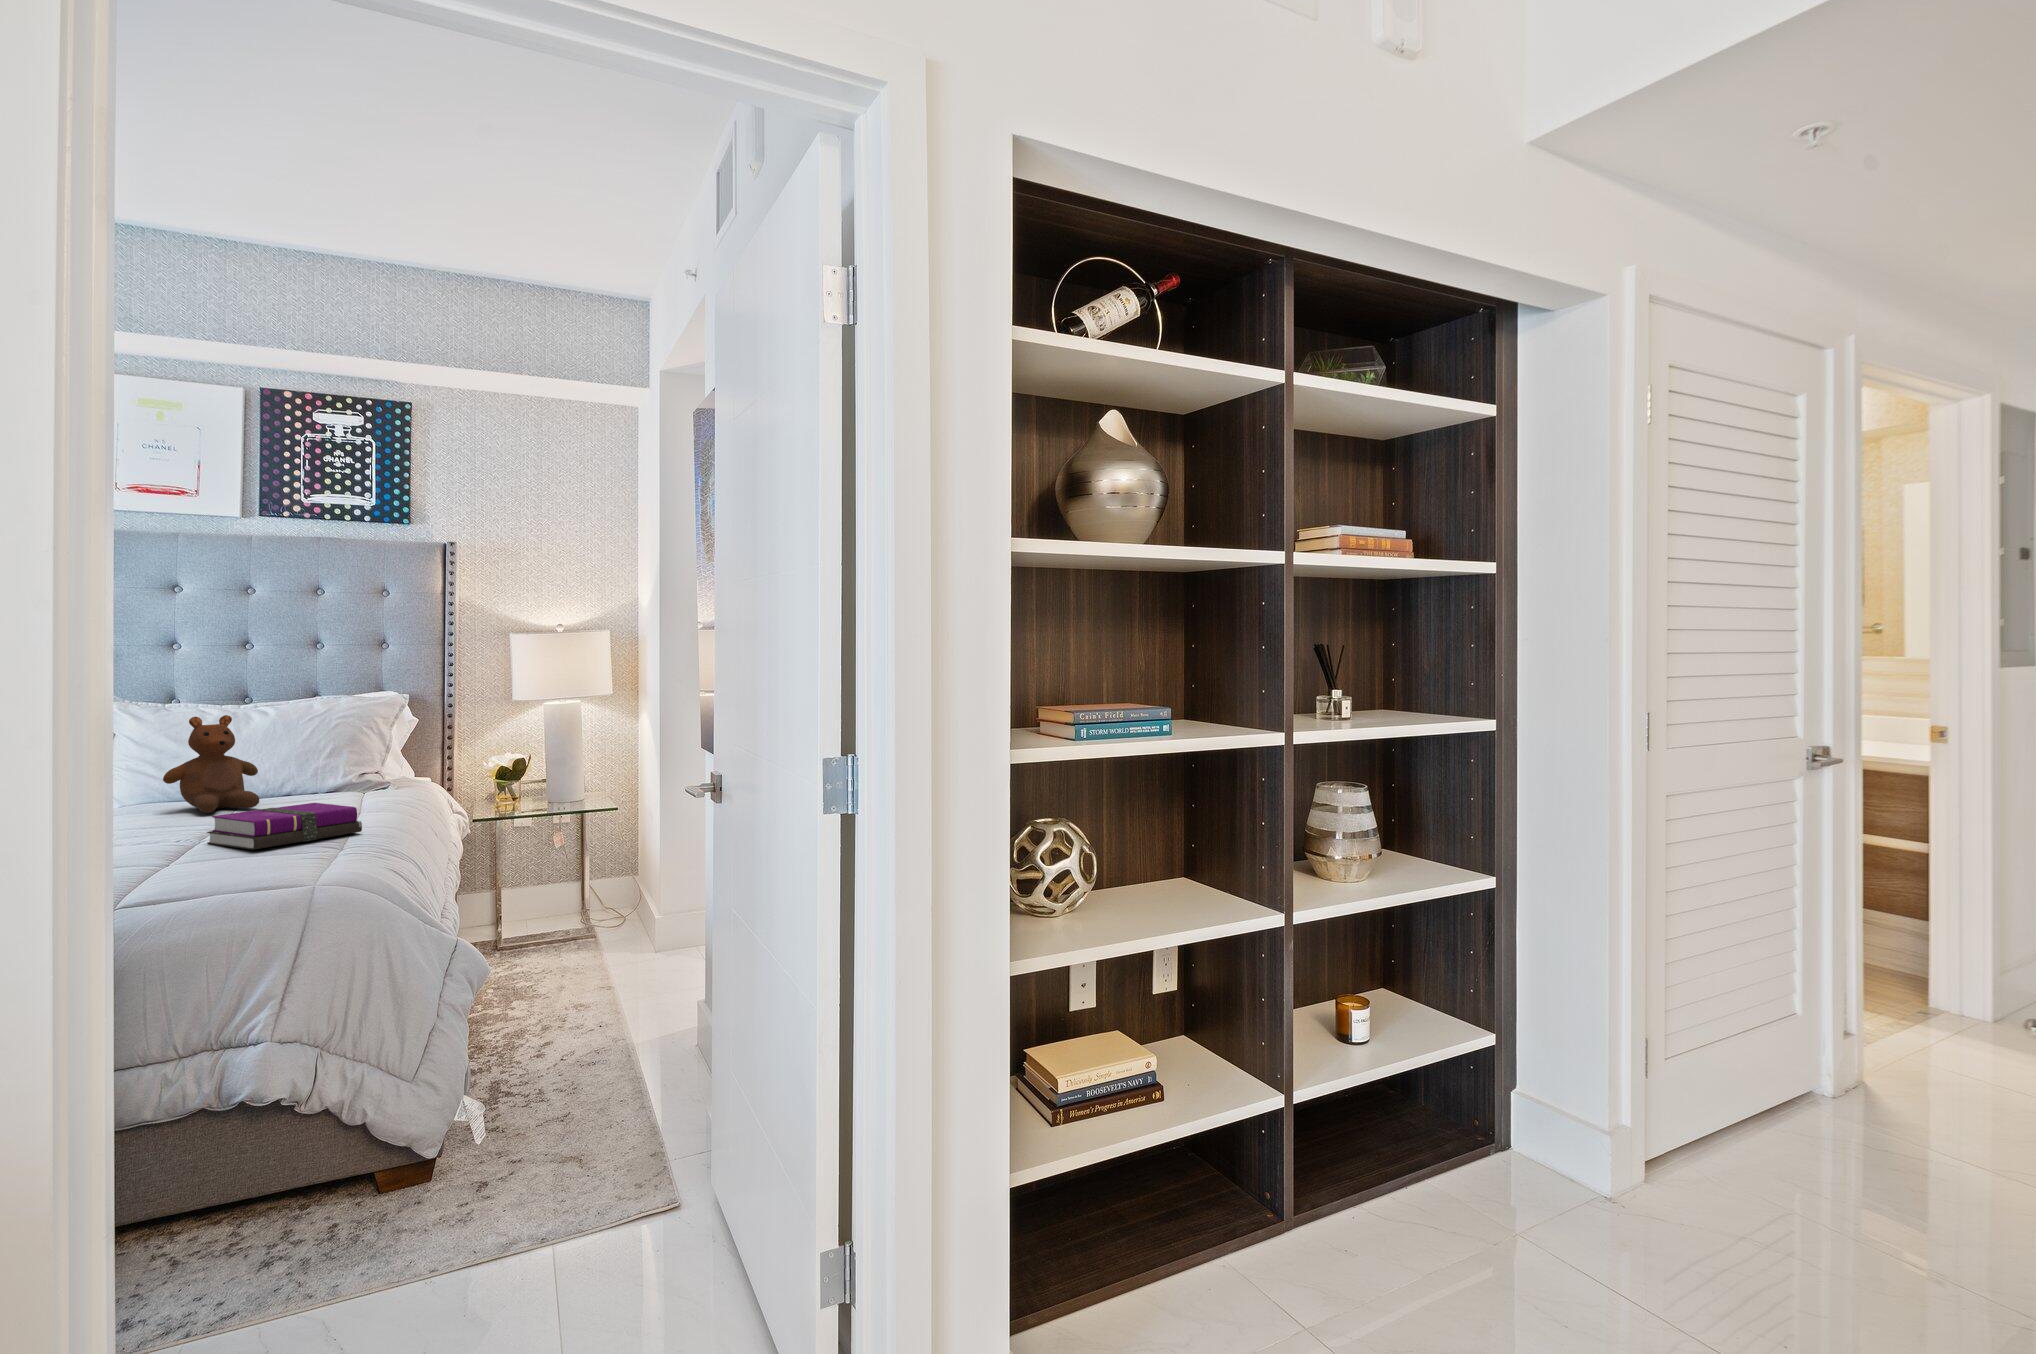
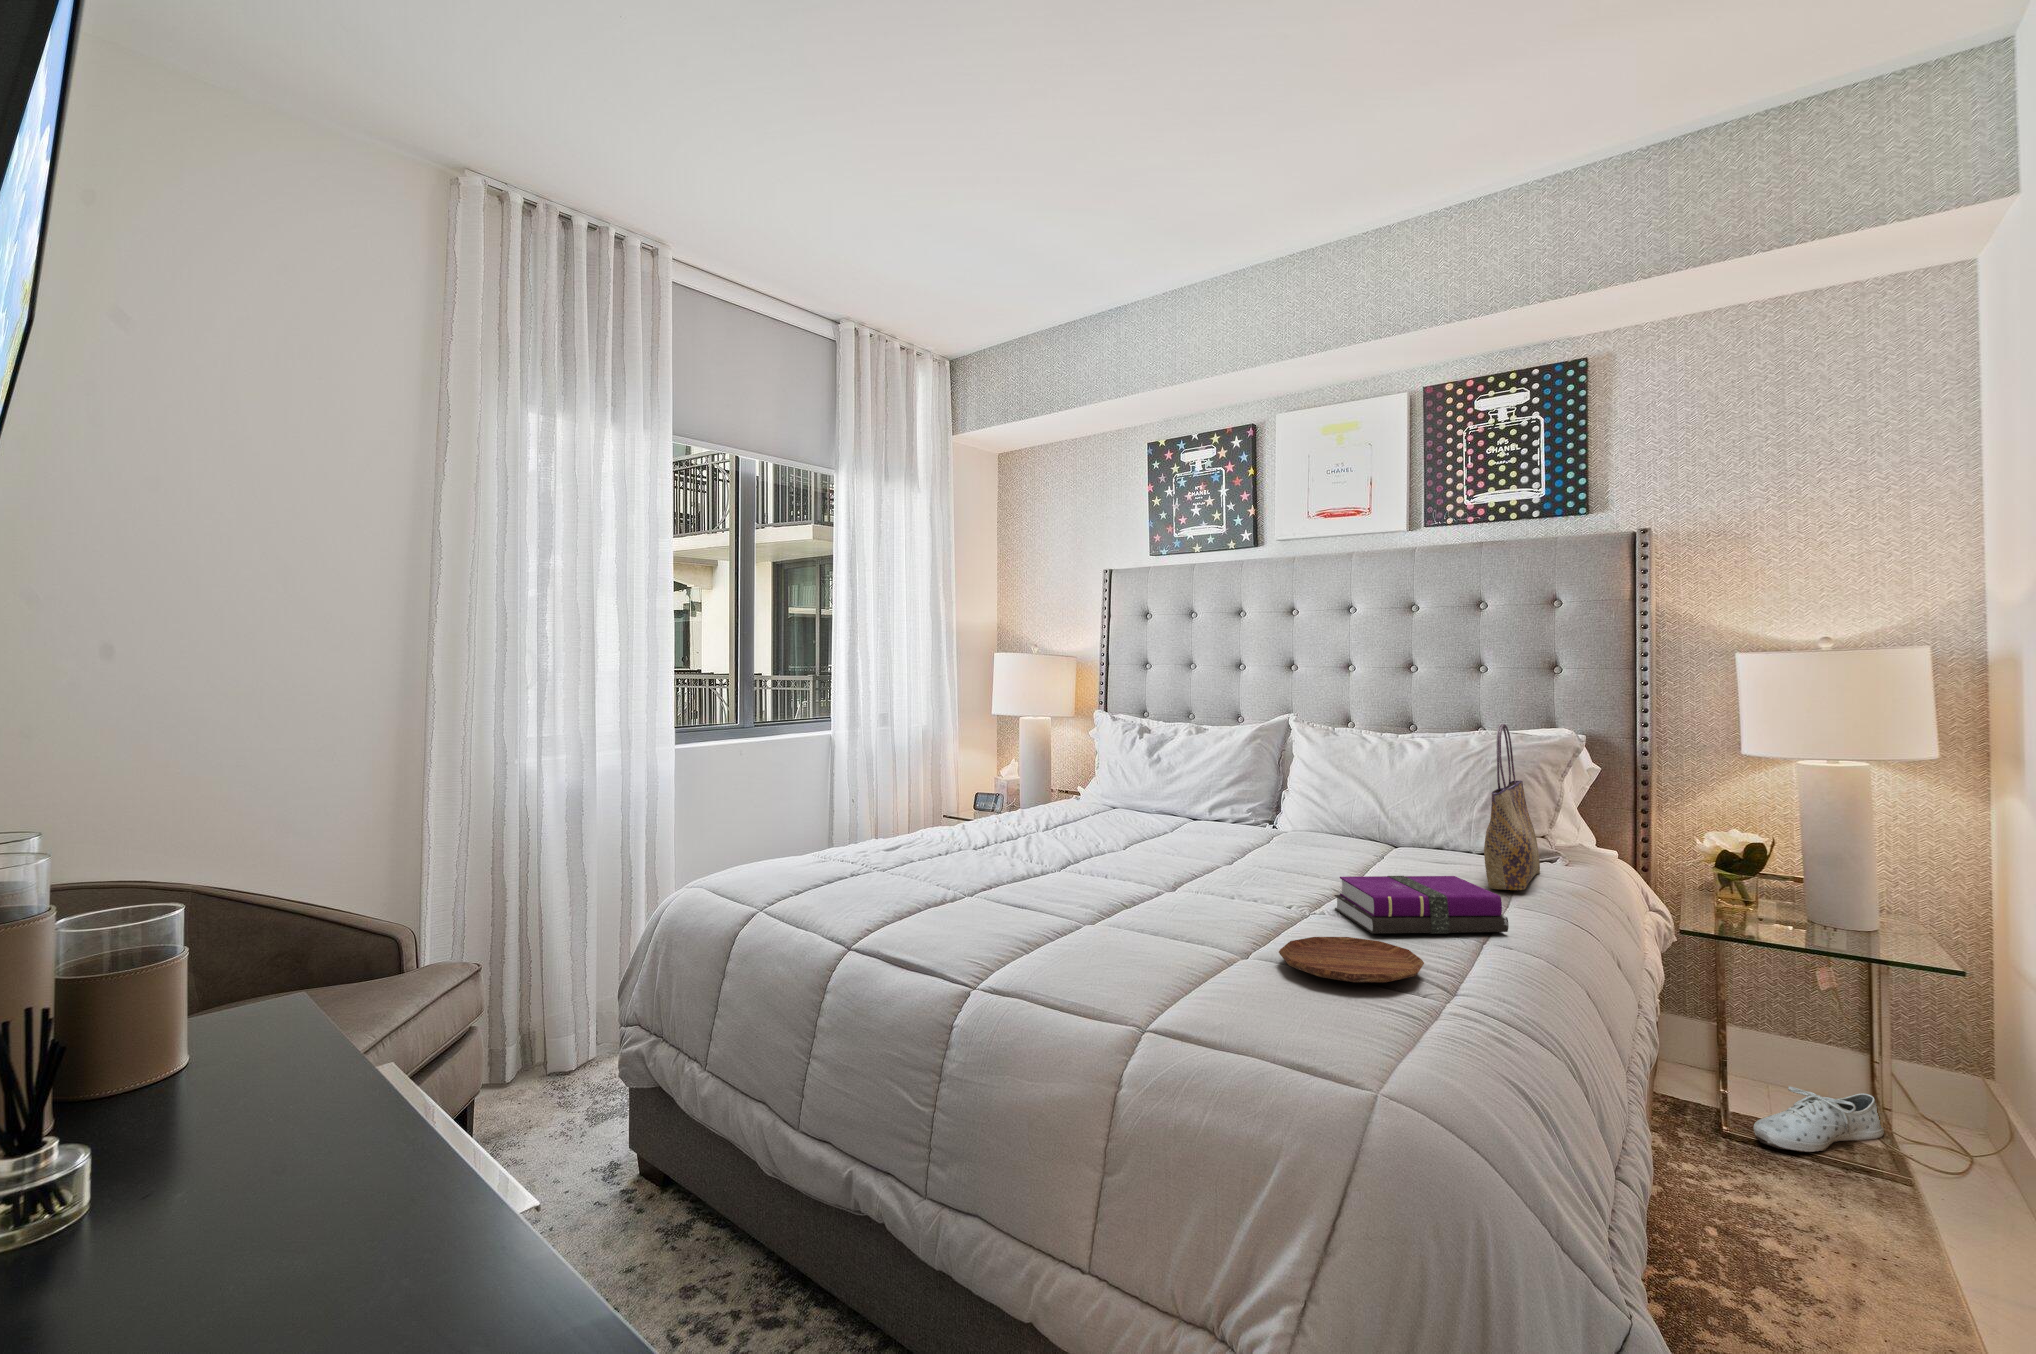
tote bag: none [334,687,376,812] -> present [1484,723,1540,890]
teddy bear: present [163,715,259,813] -> none [1318,752,1408,863]
tray: none [177,849,307,877] -> present [1279,937,1424,982]
shoe: none [515,906,587,951] -> present [1754,1086,1884,1152]

